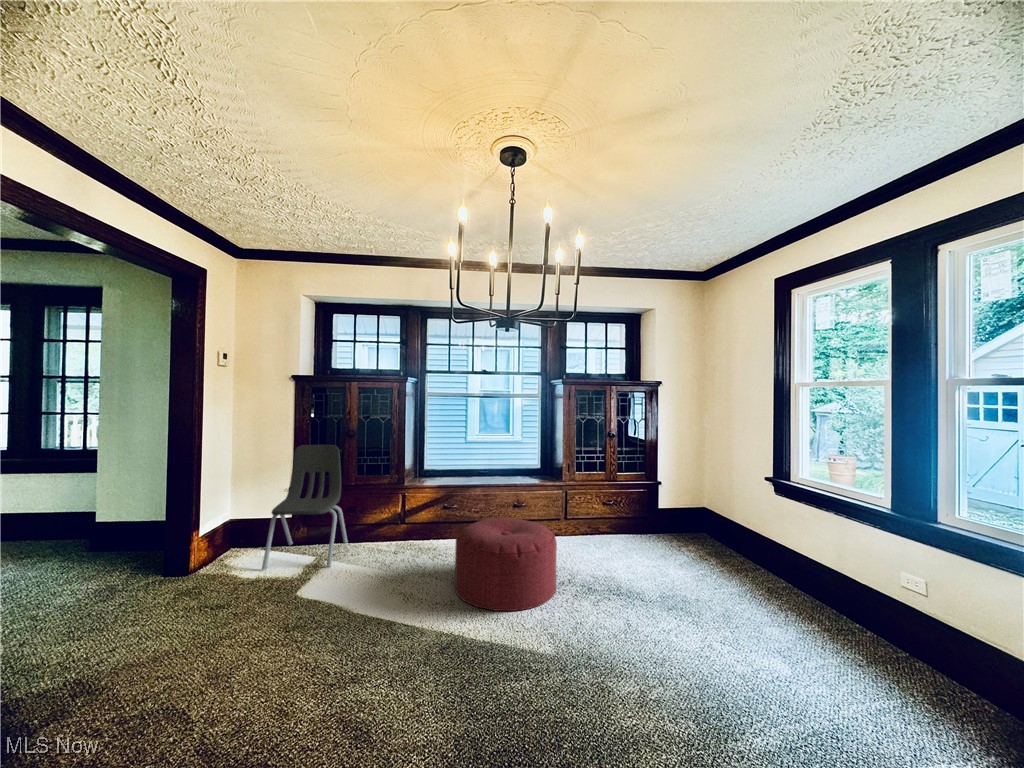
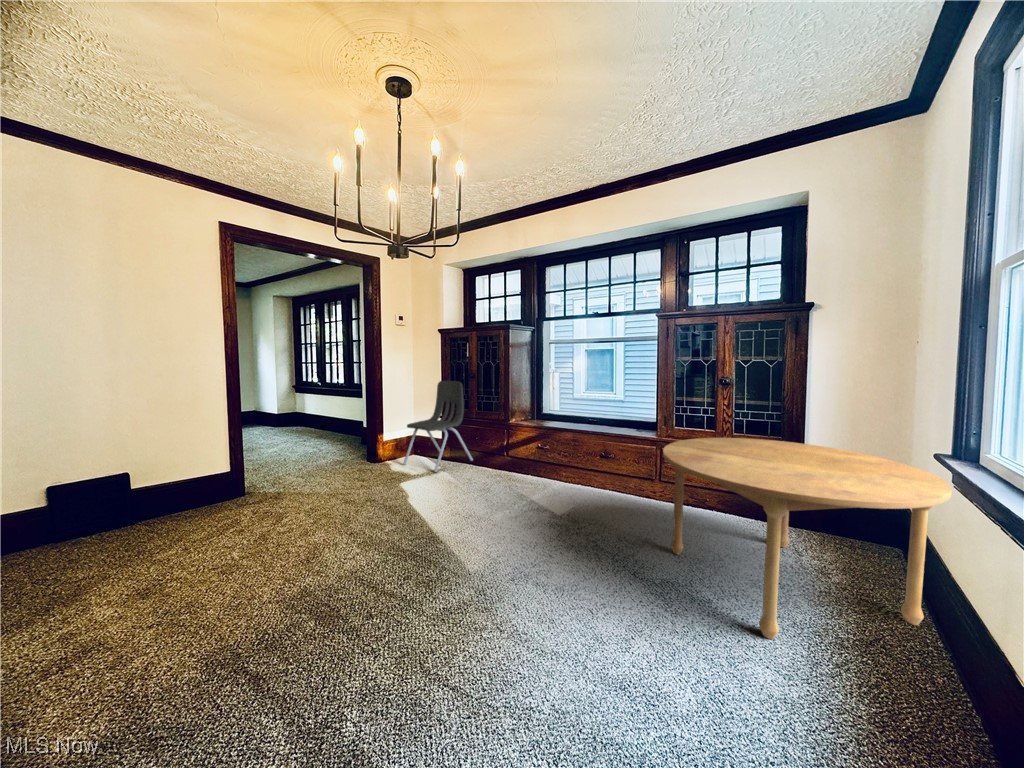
dining table: none [623,475,778,600] -> present [663,438,952,639]
ottoman: present [455,518,557,611] -> none [466,455,568,544]

